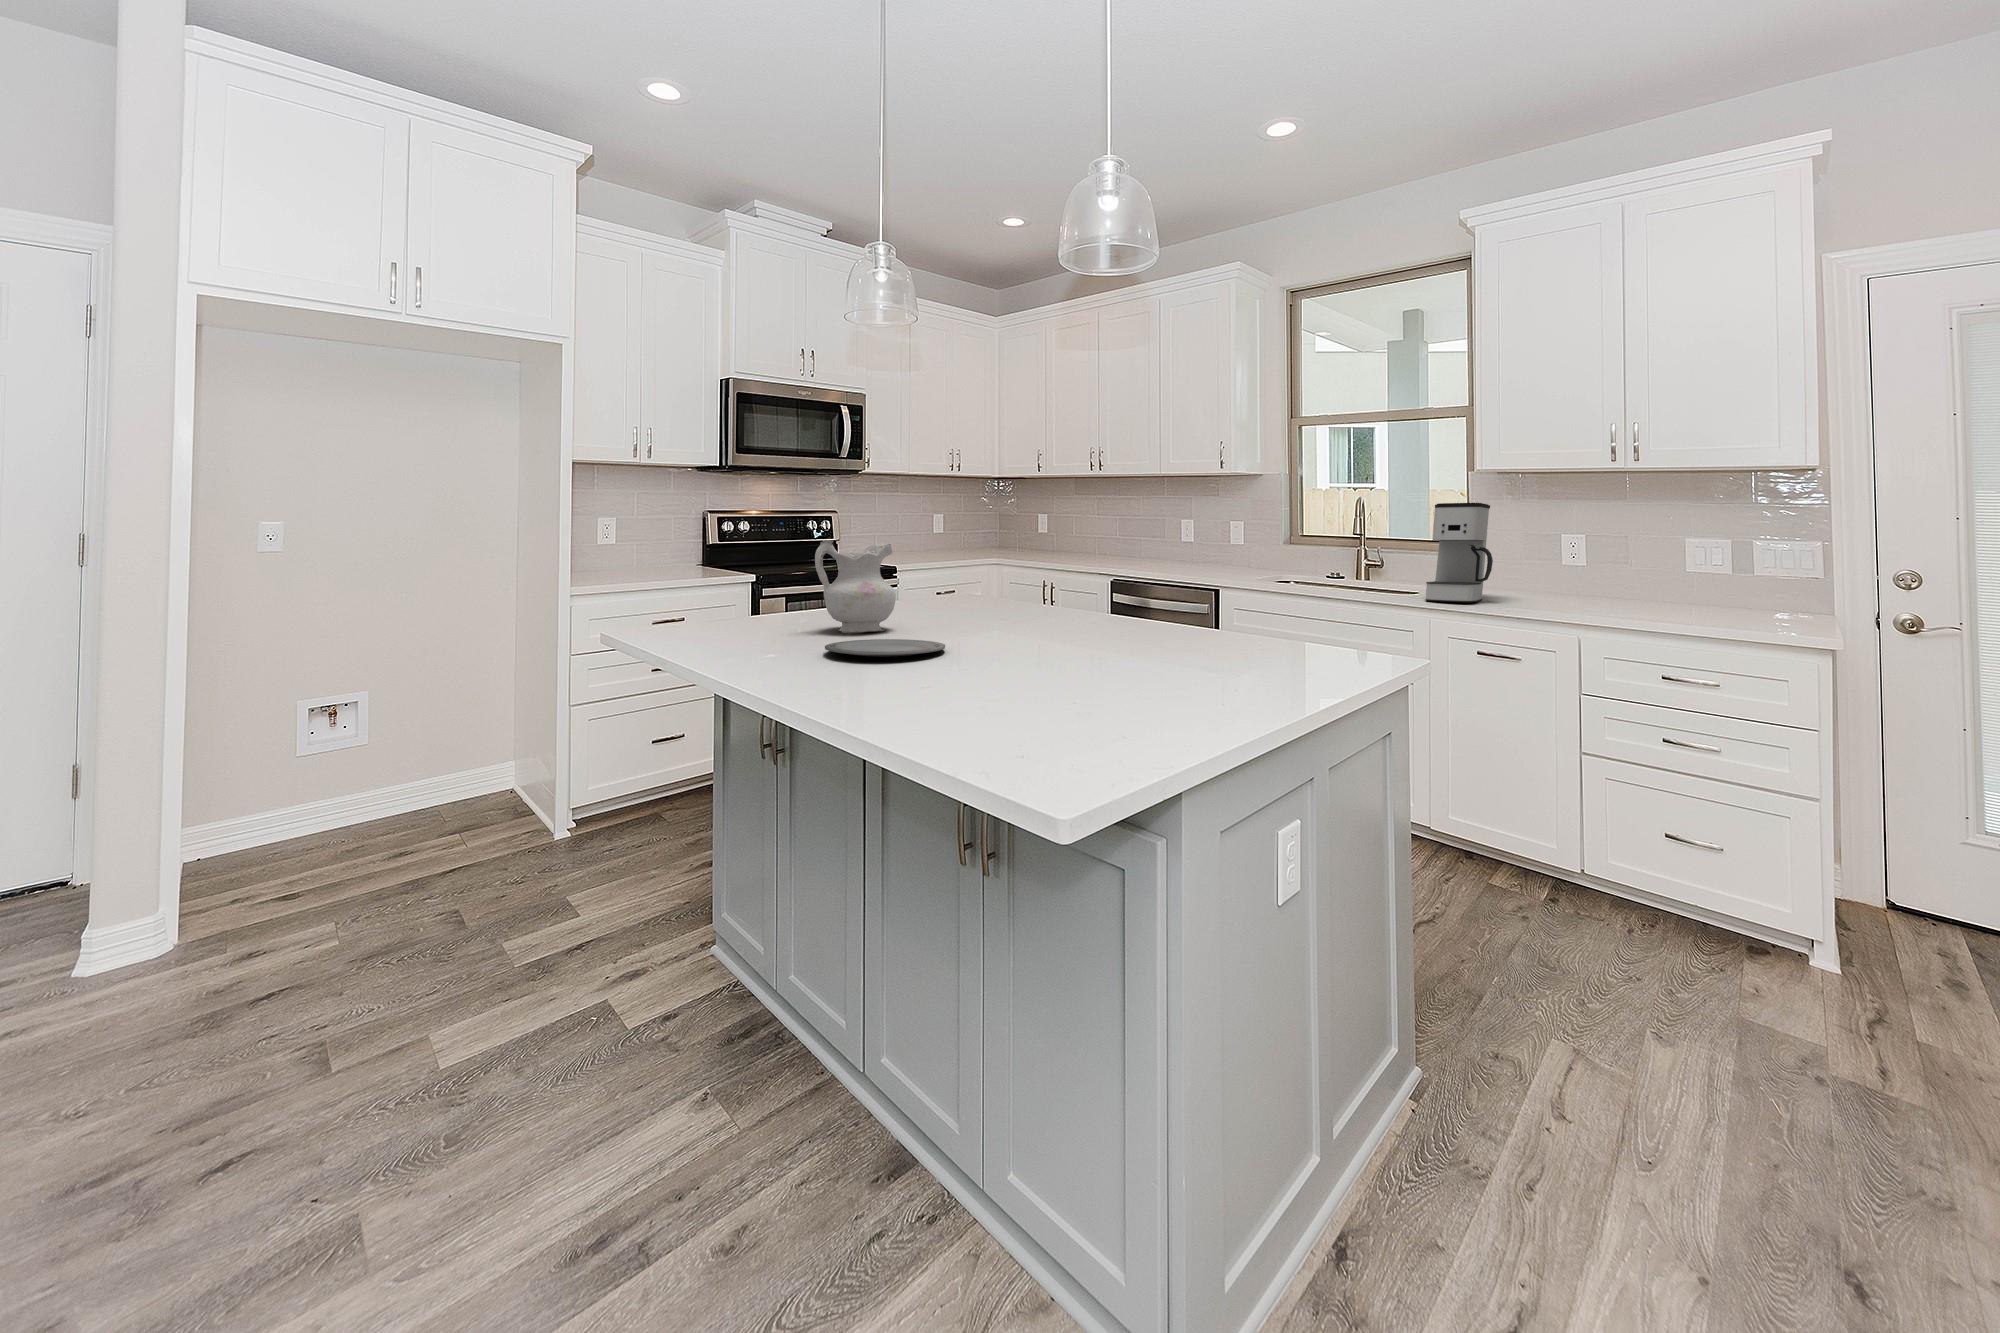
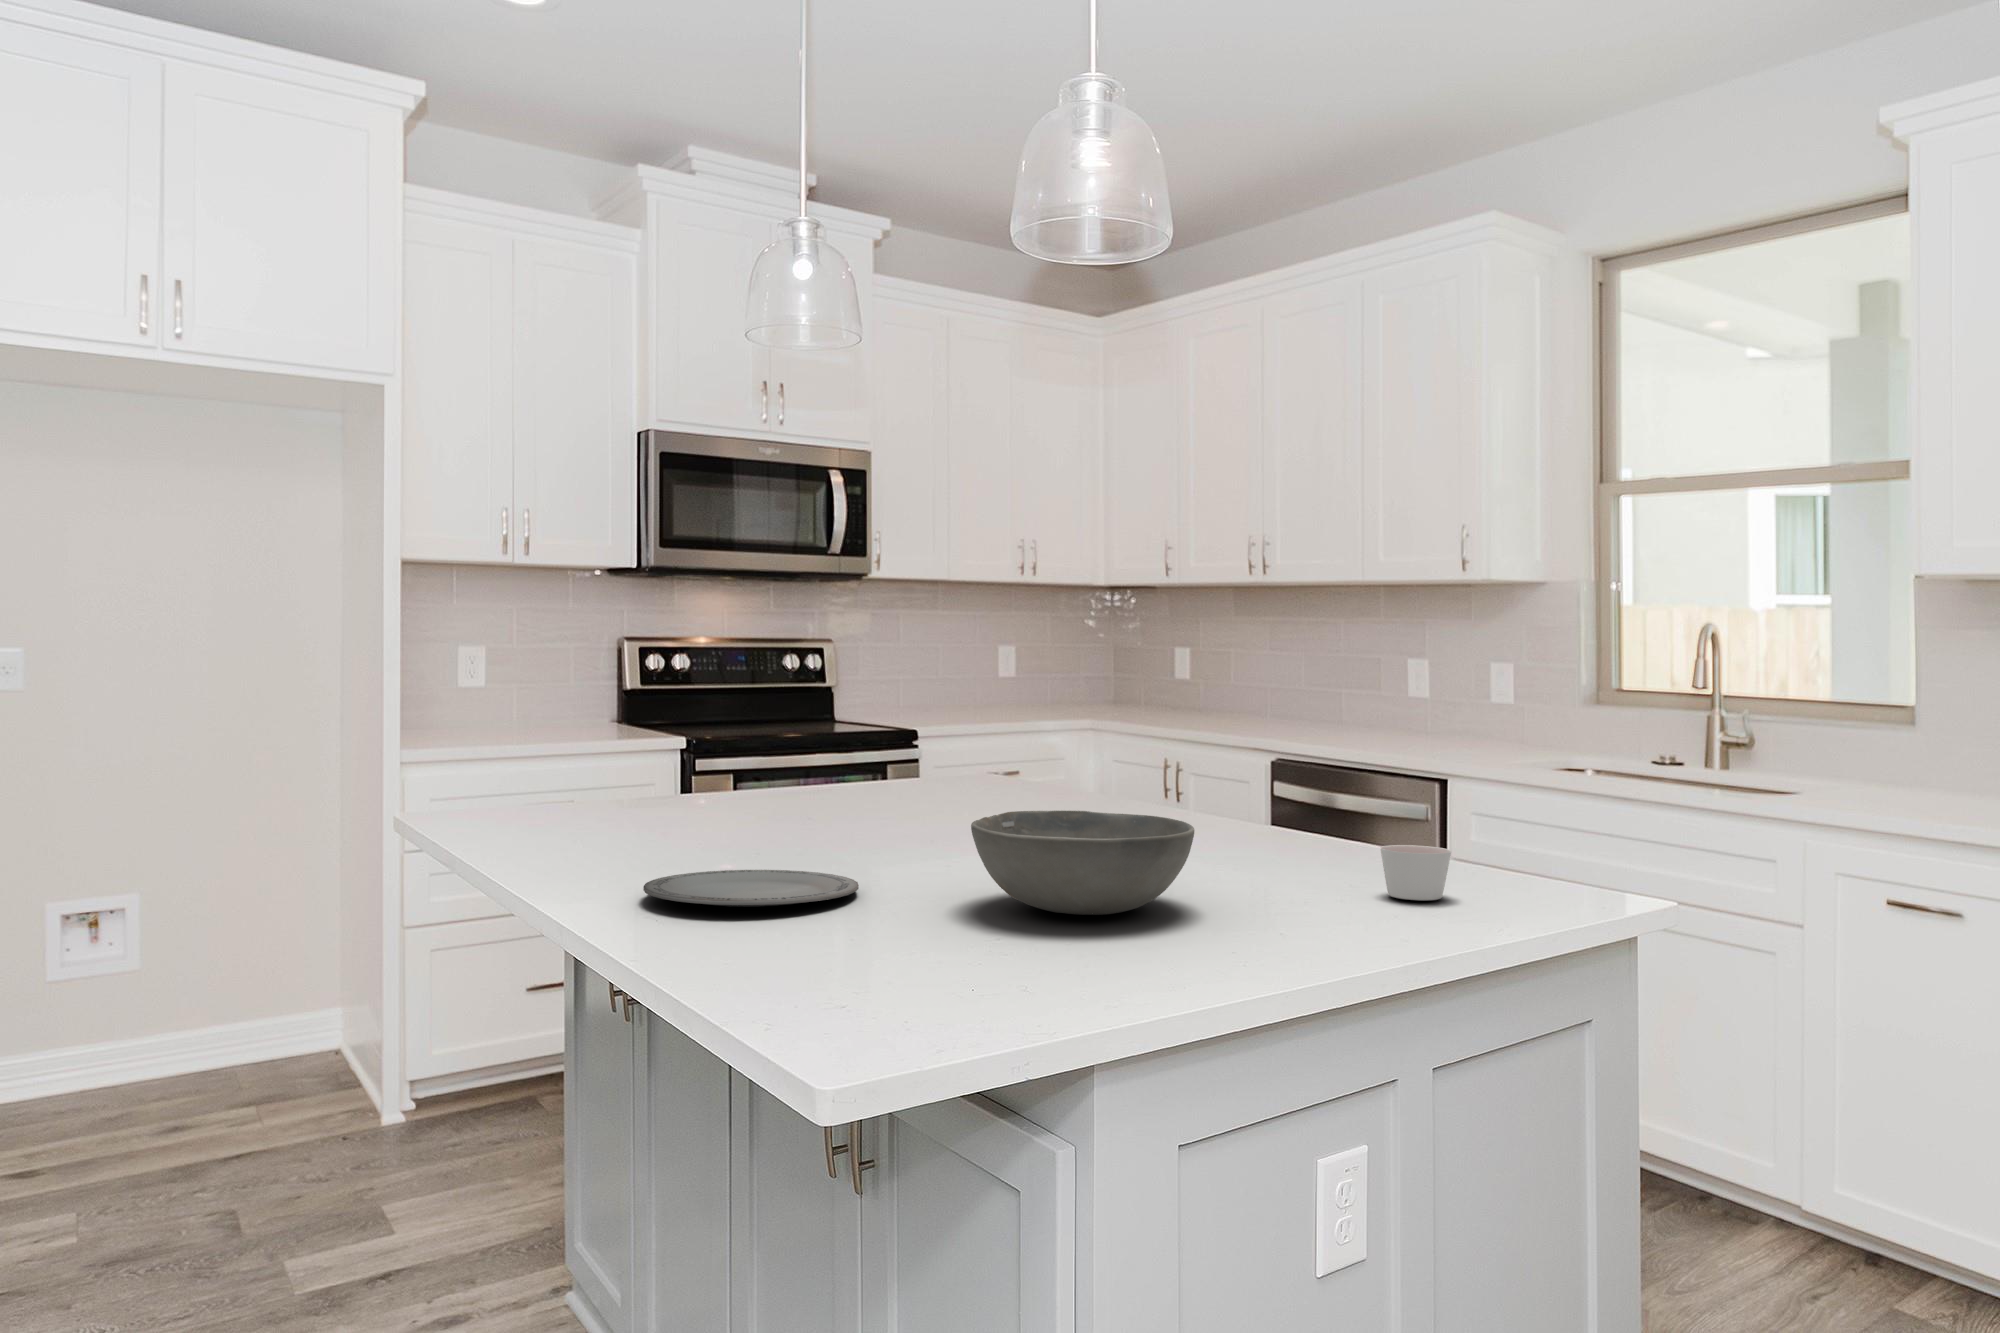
coffee maker: present [1425,503,1493,602] -> none [1822,635,1949,817]
ceramic pitcher: present [815,540,896,632] -> none [676,694,815,853]
bowl: none [1013,601,1135,655] -> present [971,811,1194,915]
candle: none [1226,616,1263,644] -> present [1380,845,1451,901]

